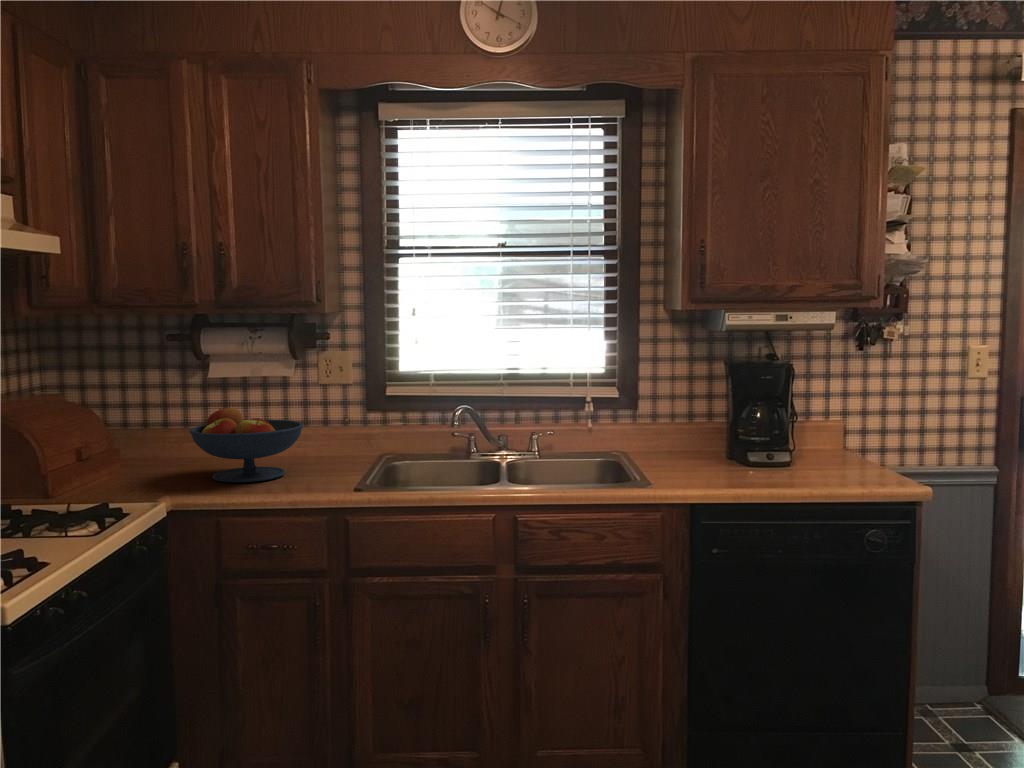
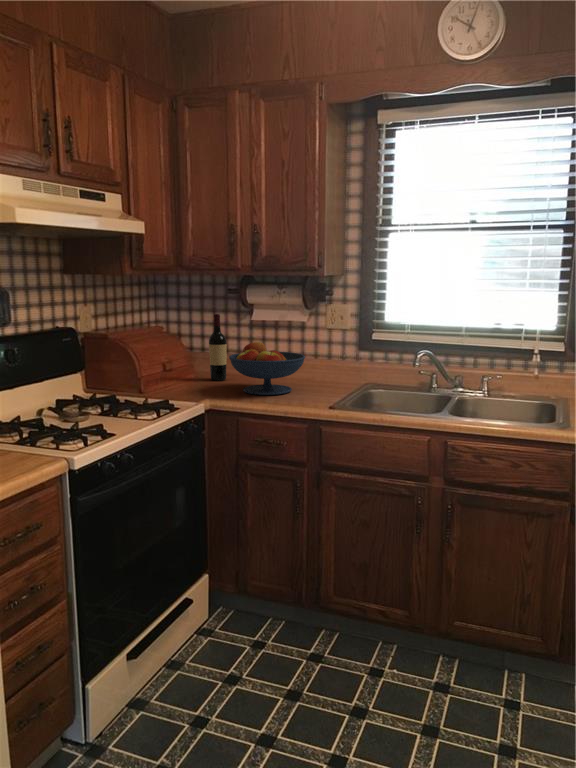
wine bottle: none [145,371,174,469] -> present [209,314,227,381]

